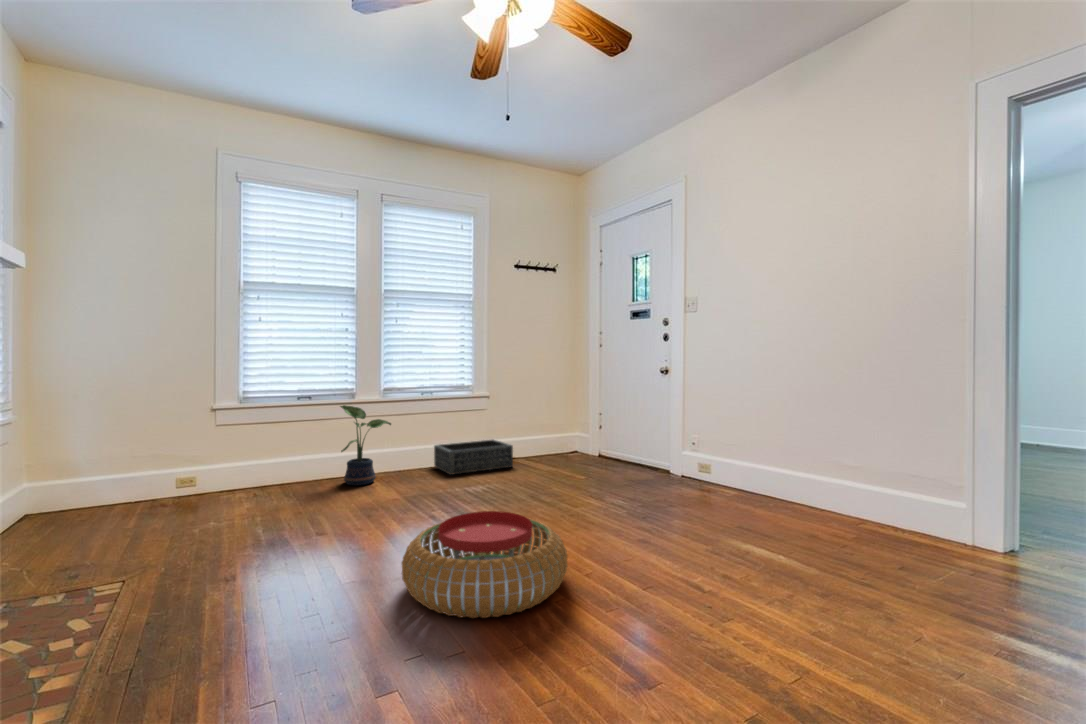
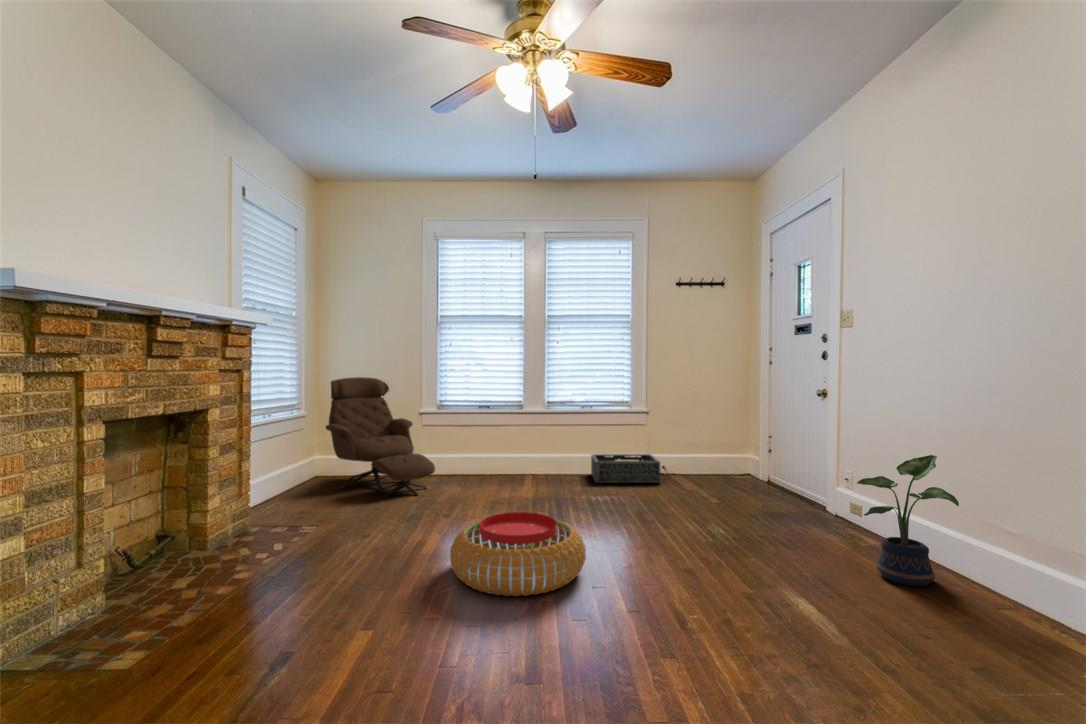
lounge chair: none [46,361,256,530] -> present [326,377,435,497]
potted plant: present [340,405,391,485] -> present [857,455,959,586]

